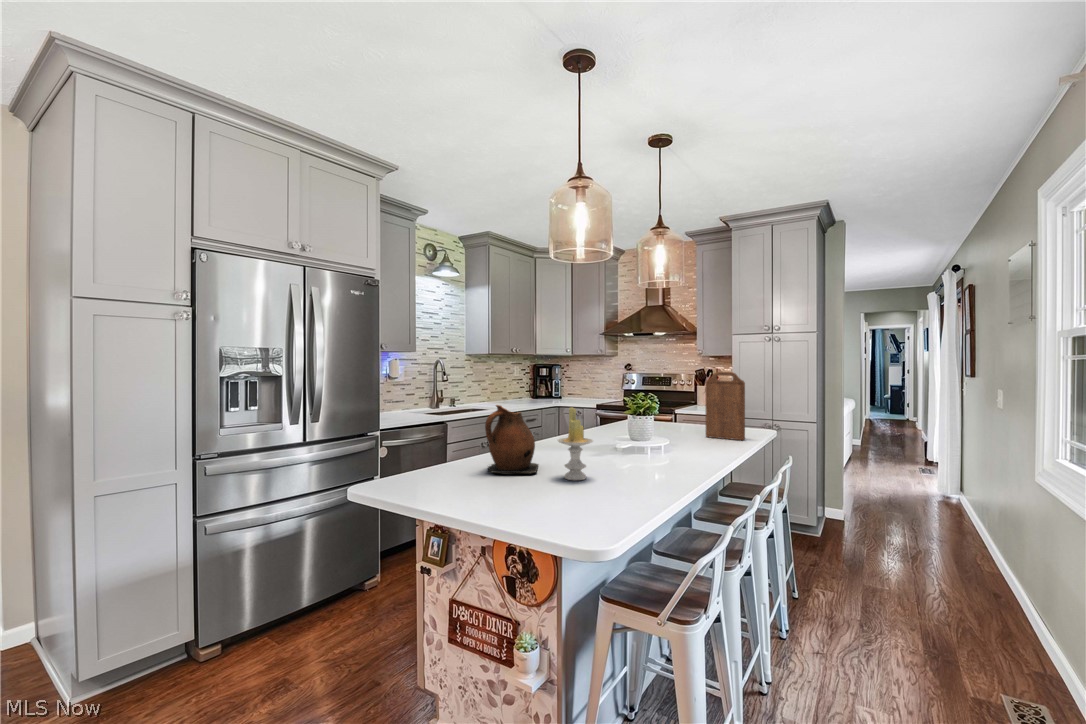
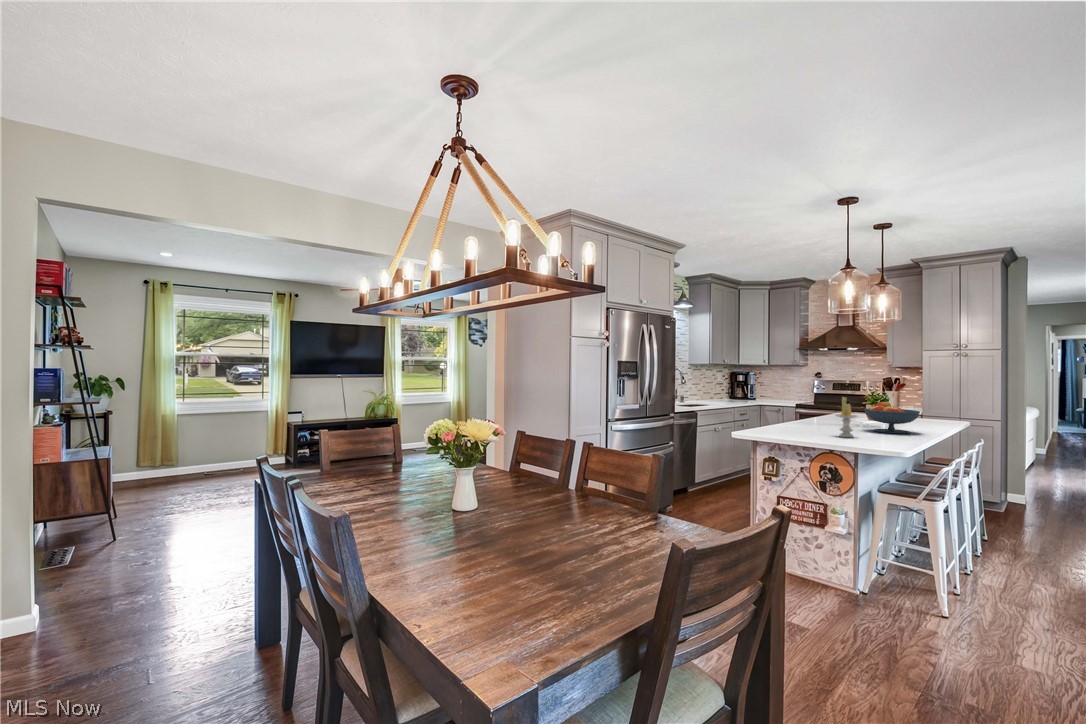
cutting board: present [706,372,745,440] -> none [913,379,945,426]
ceramic pitcher: present [485,405,538,474] -> none [783,395,820,434]
fruit bowl: none [623,409,701,463] -> present [864,402,920,434]

